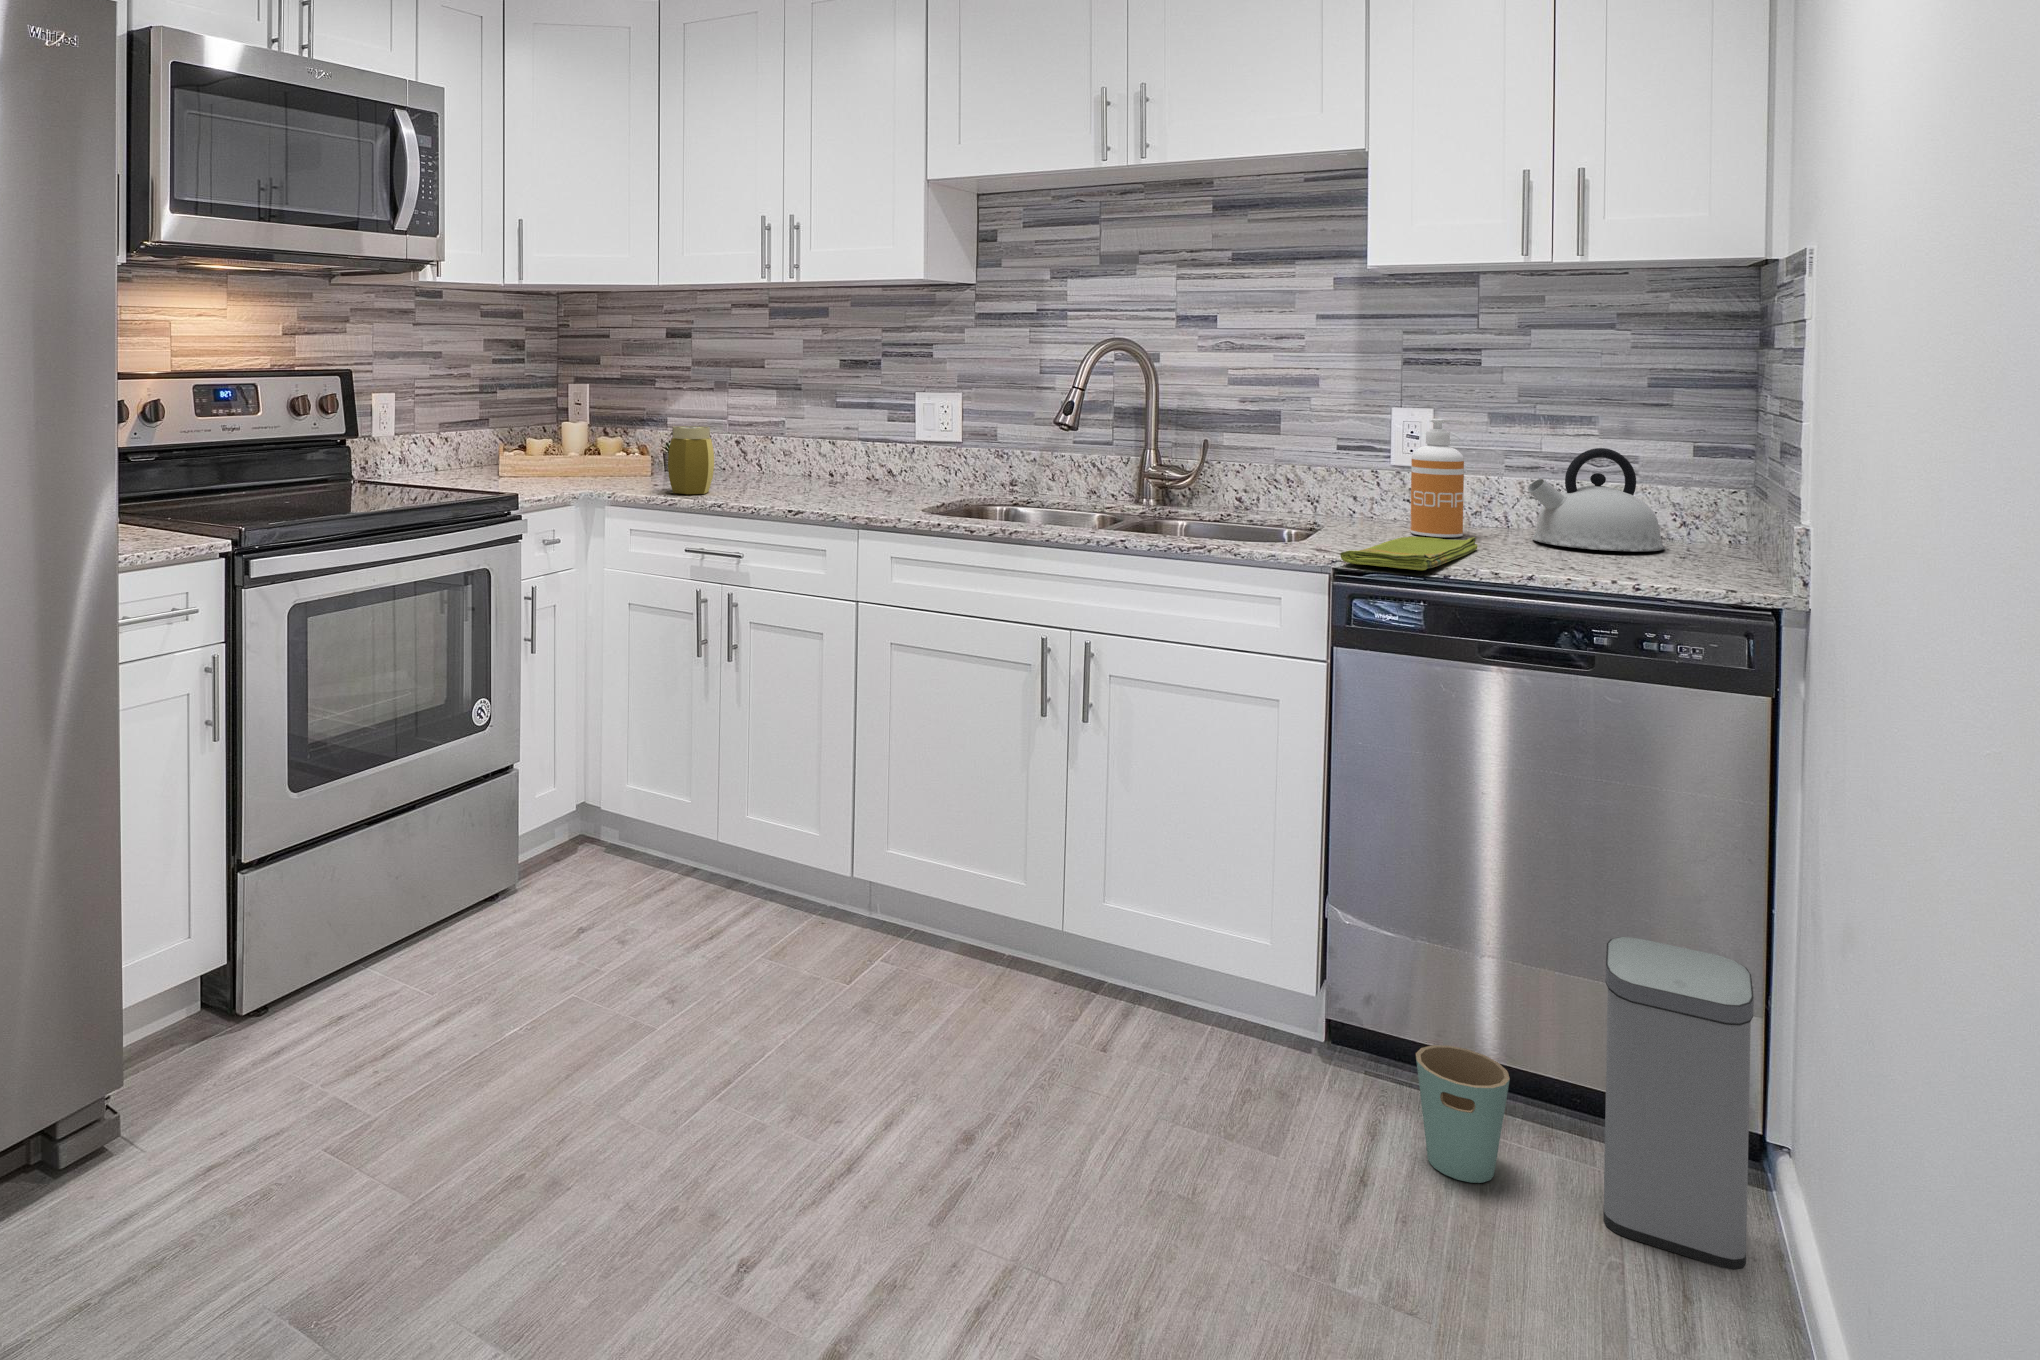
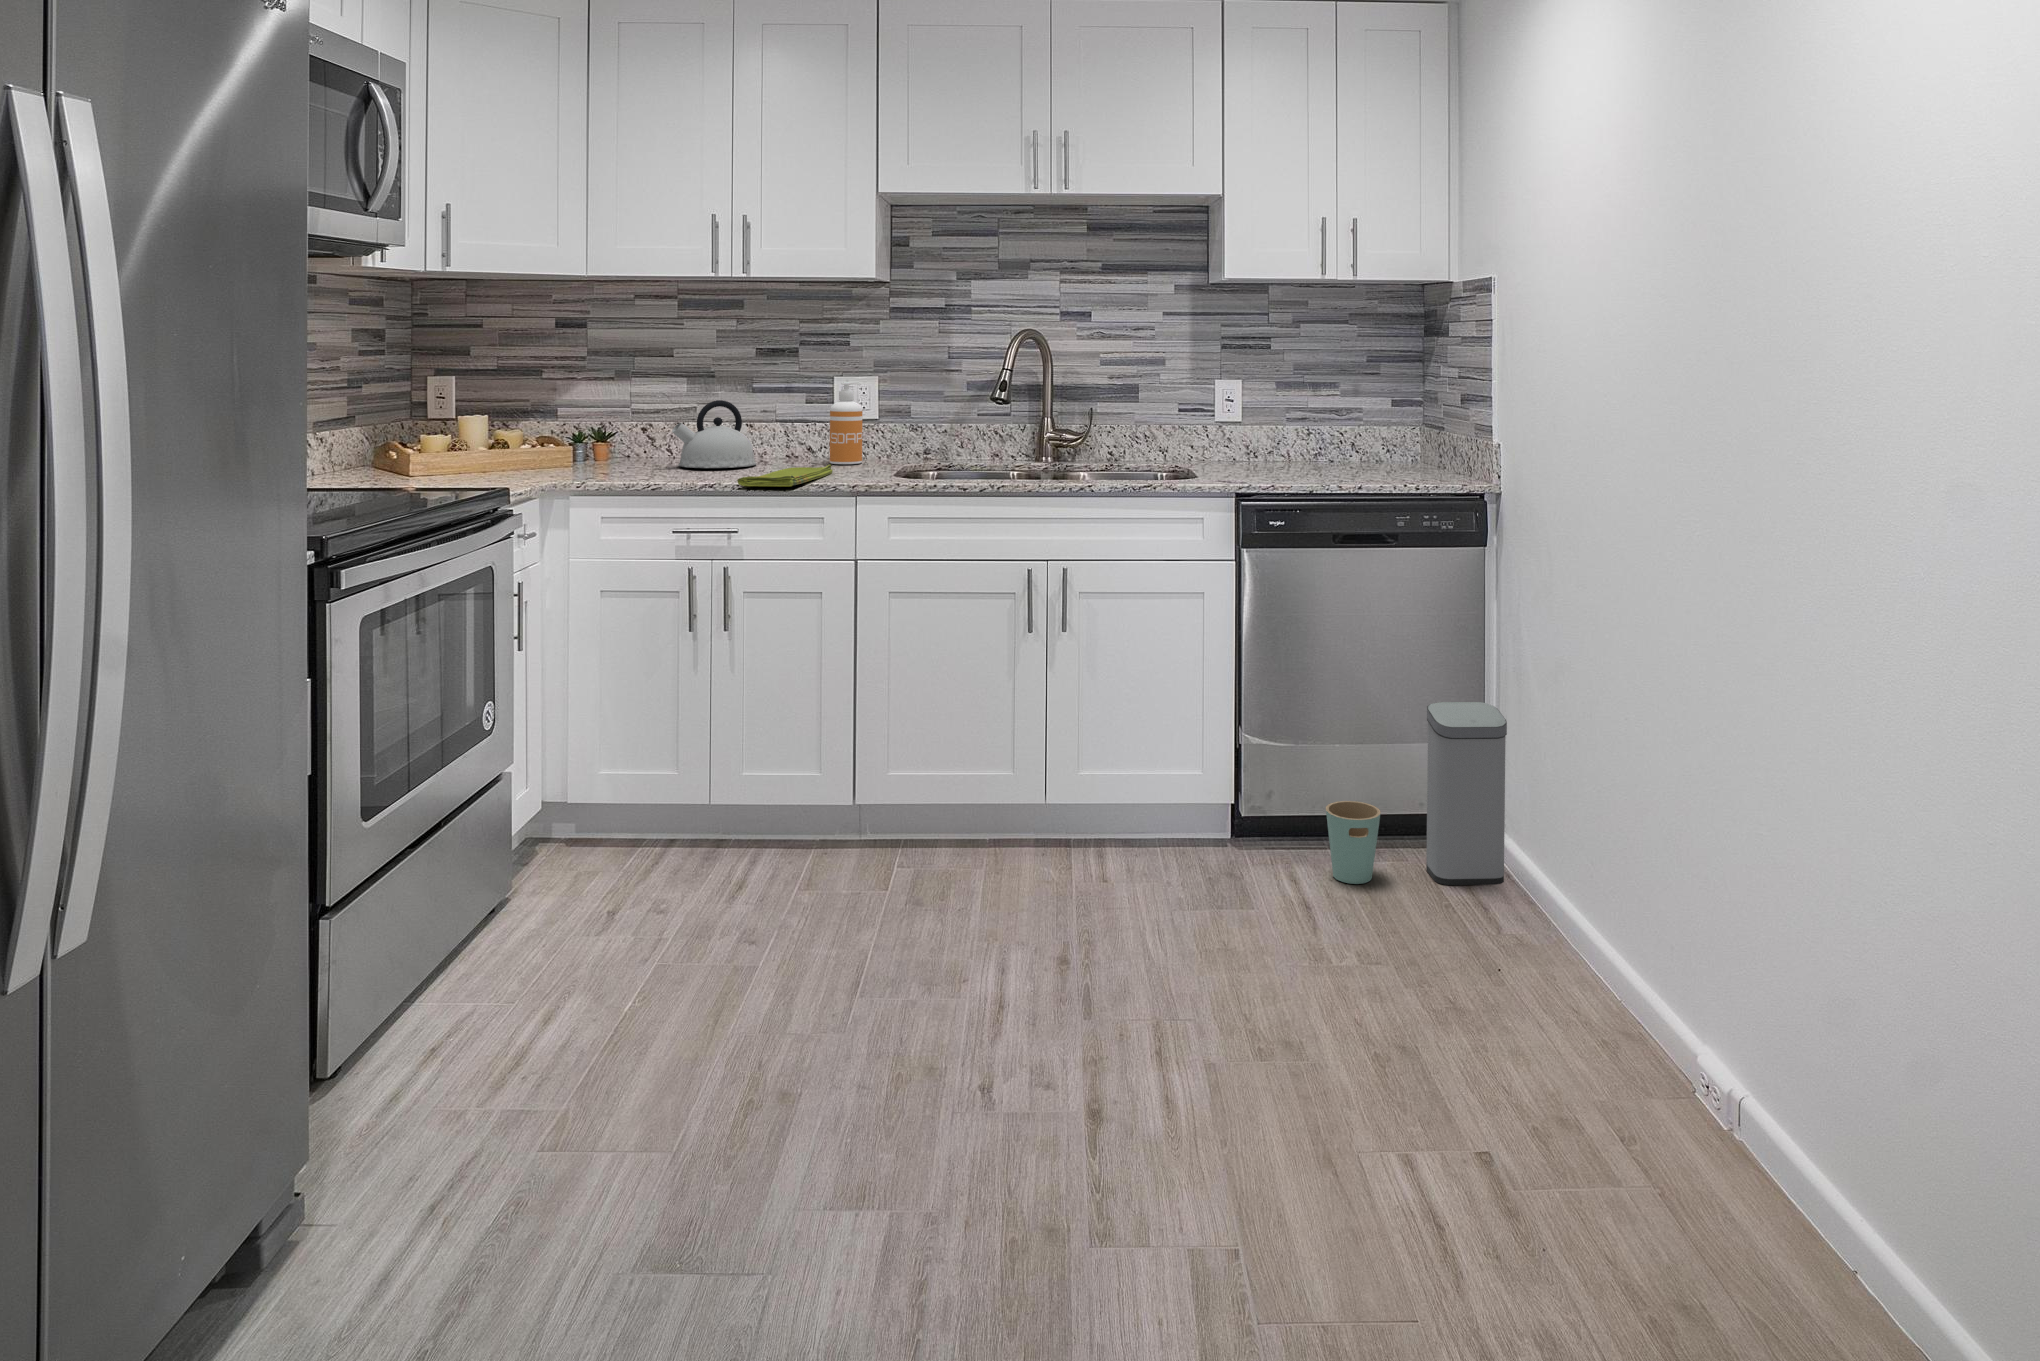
soap dispenser: present [1410,419,1464,537] -> present [830,382,862,464]
jar: present [668,426,714,494] -> none [619,414,663,480]
kettle: present [1528,448,1665,551] -> present [672,400,756,468]
dish towel: present [1340,537,1478,570] -> present [737,465,833,486]

